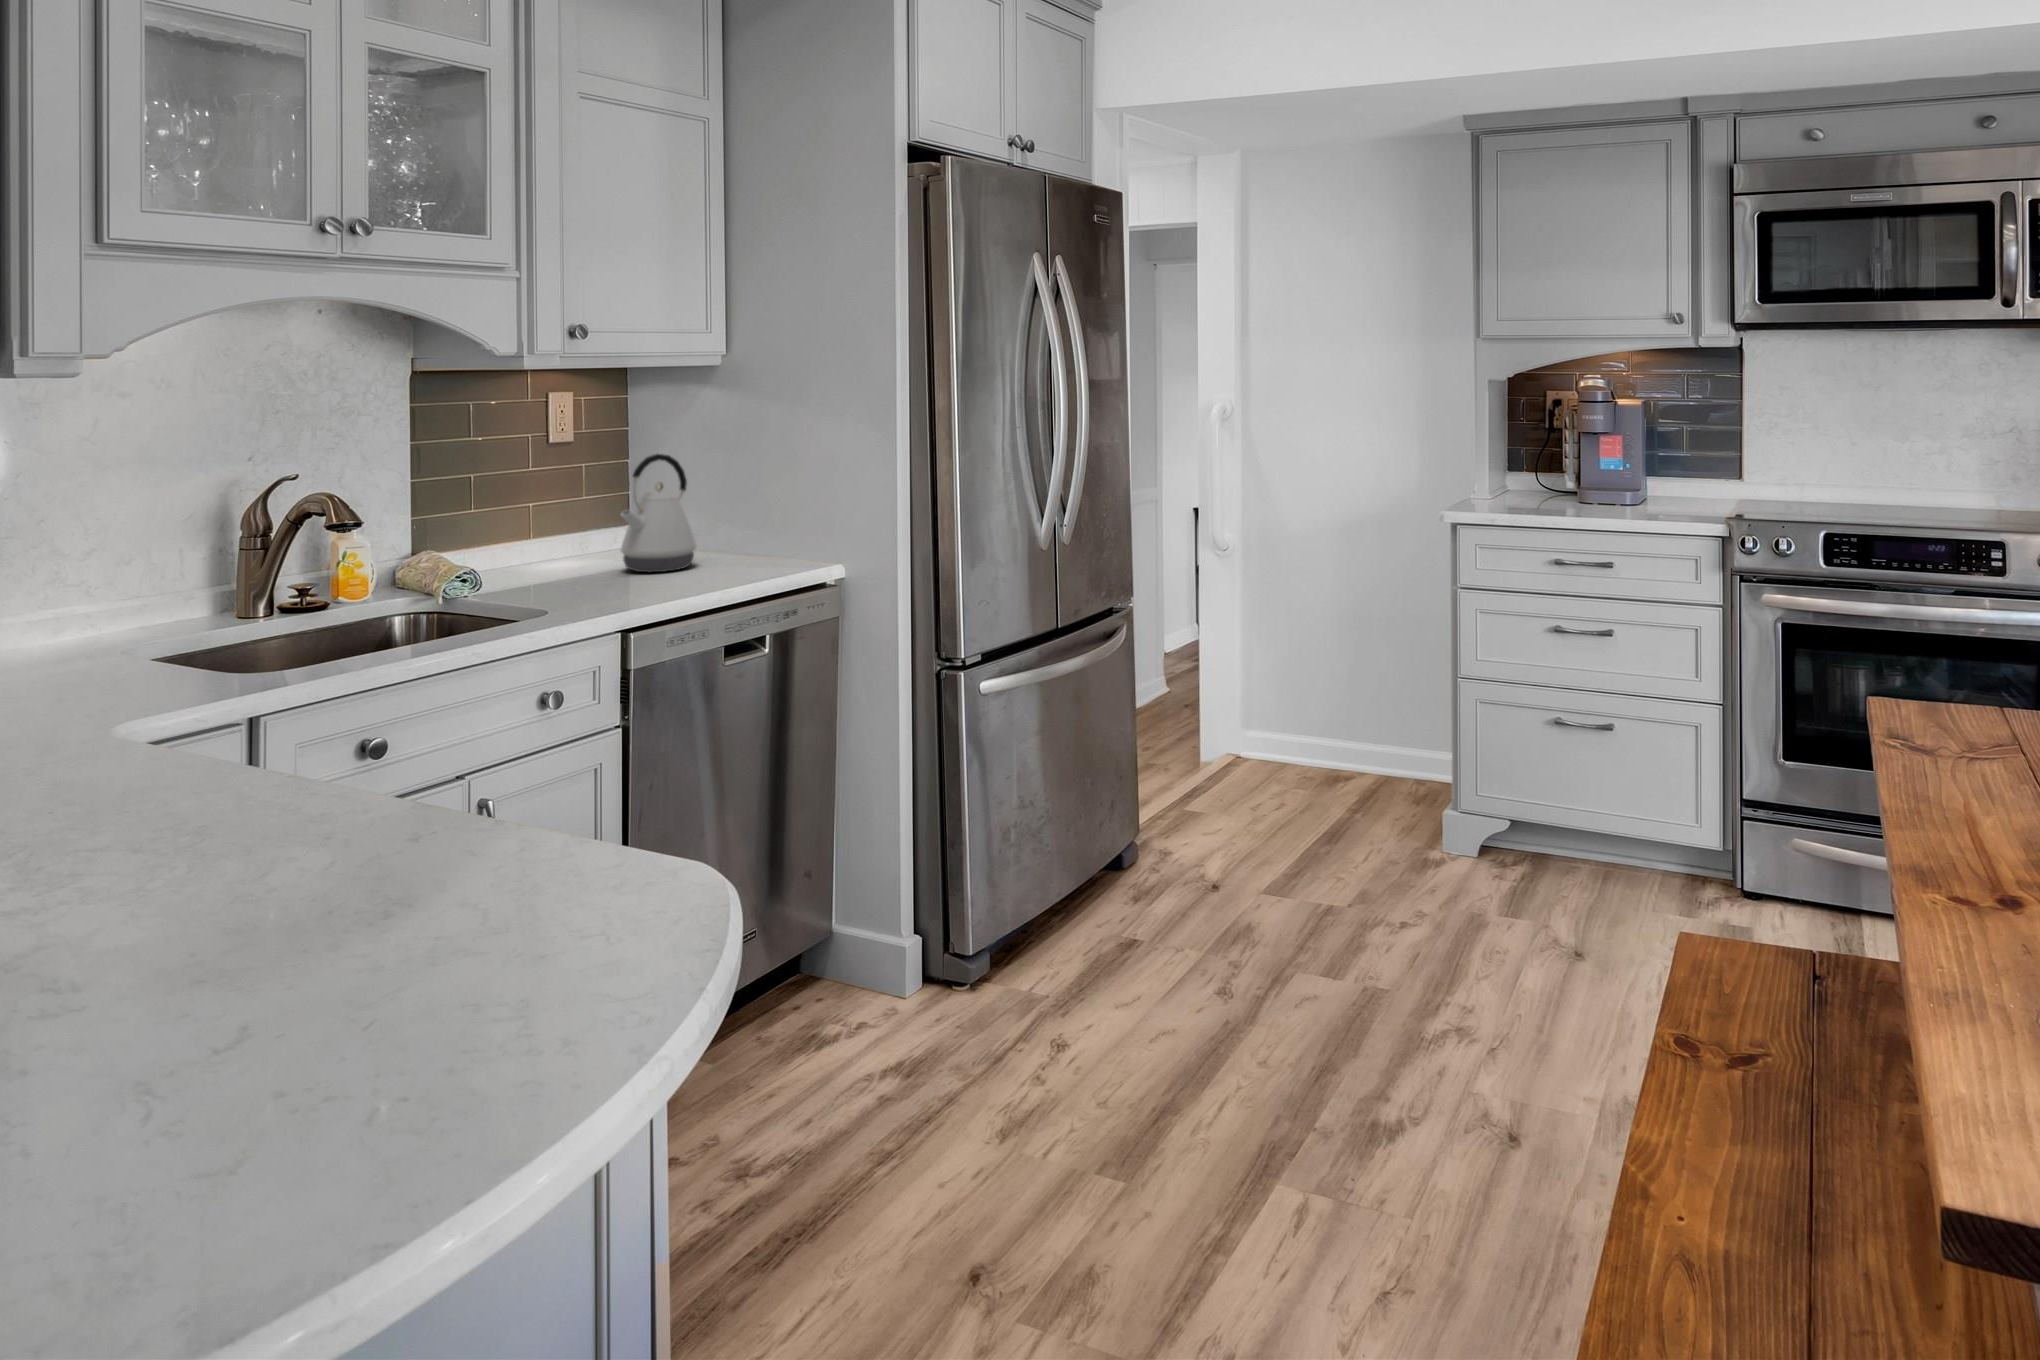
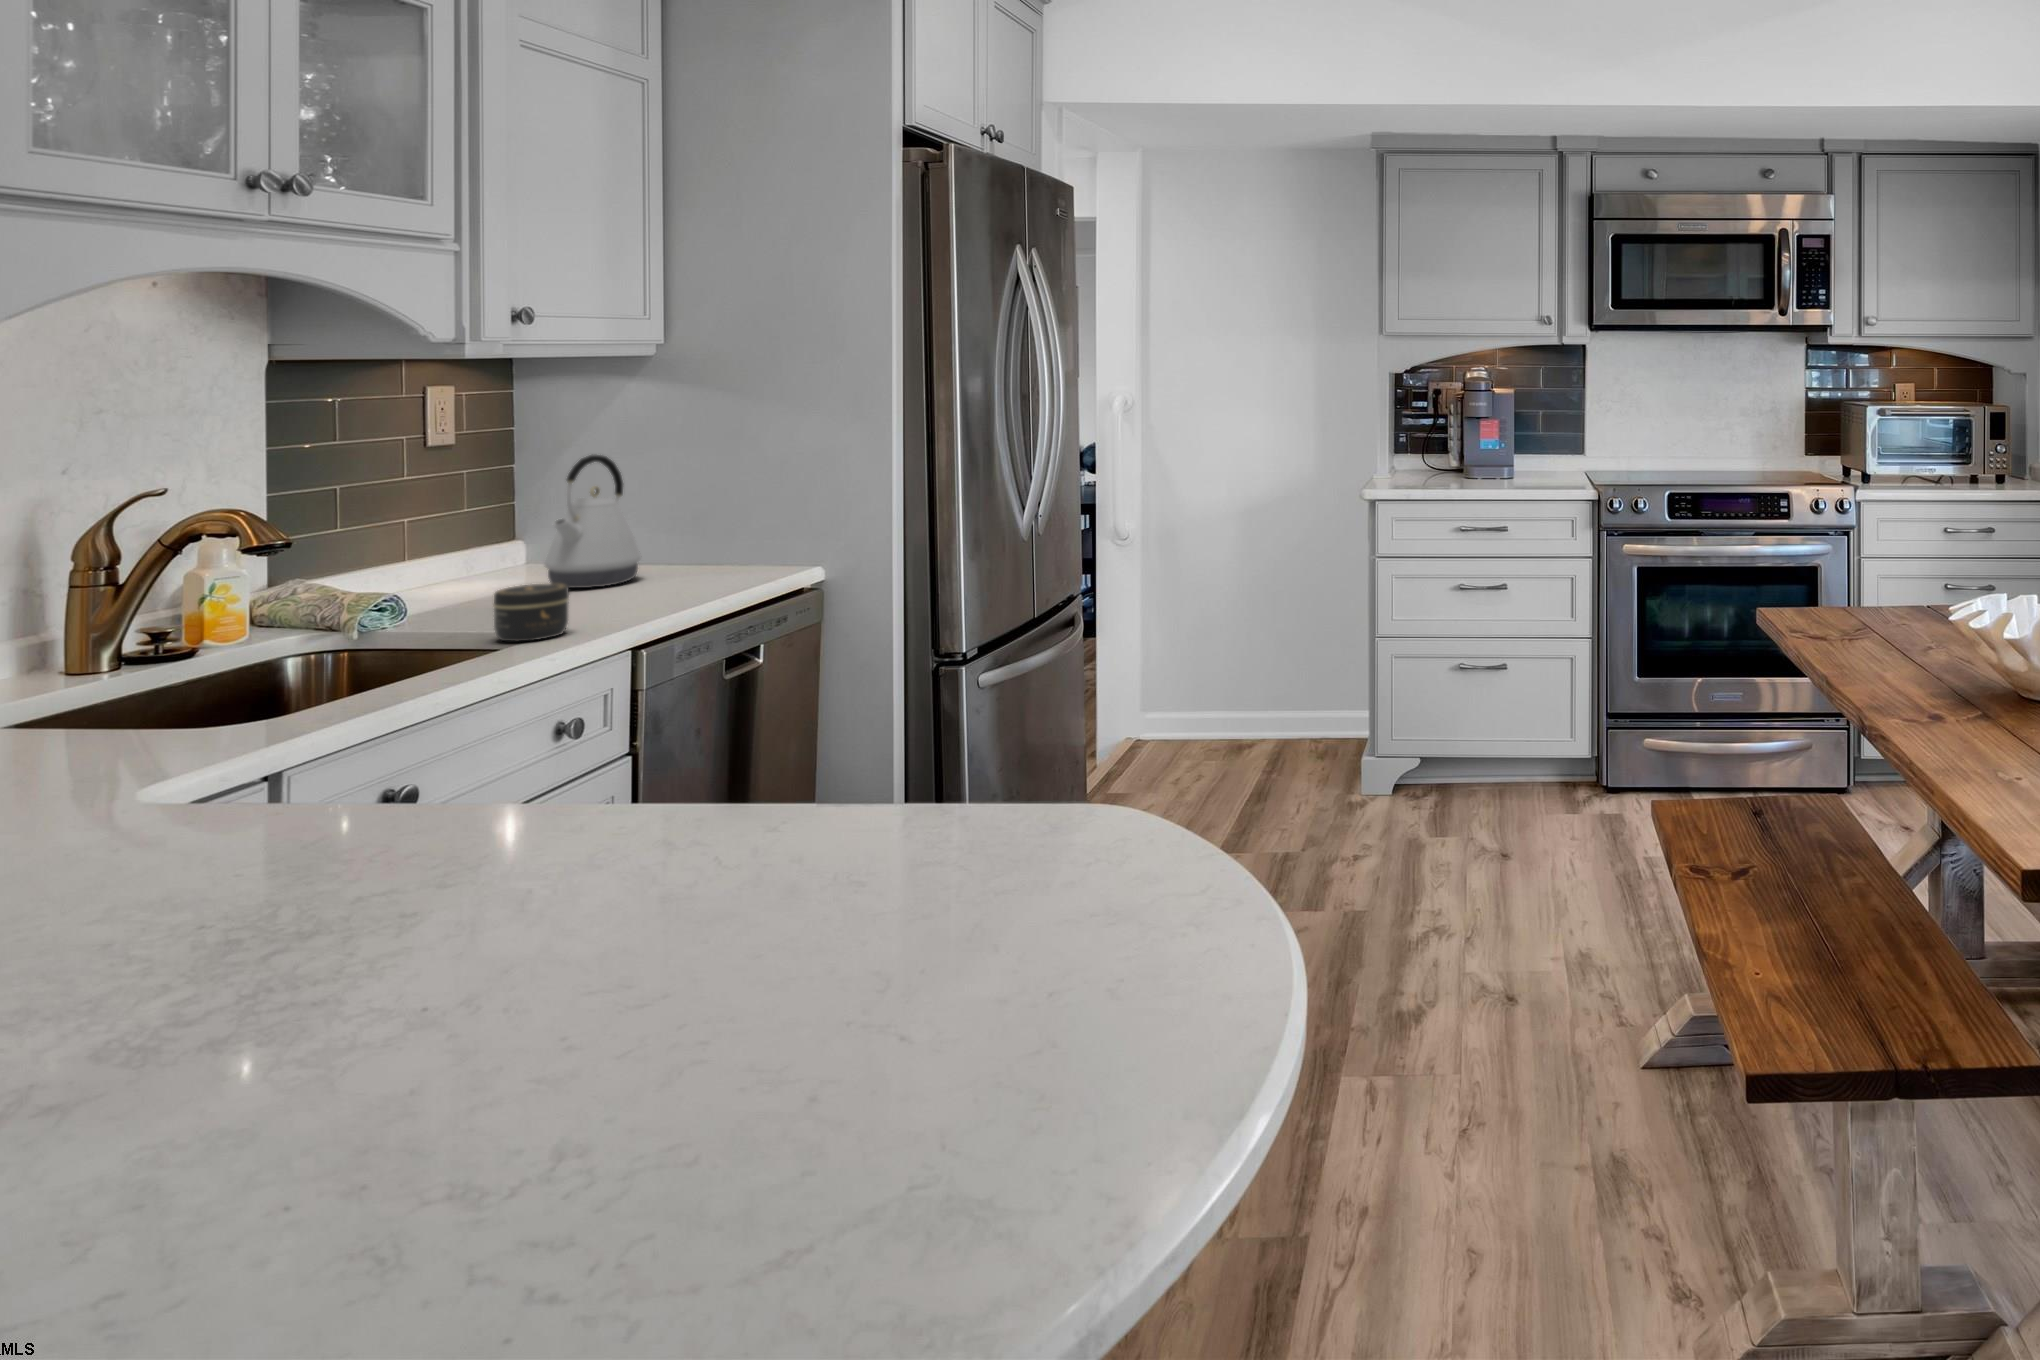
jar: none [530,569,588,619] -> present [494,584,569,642]

